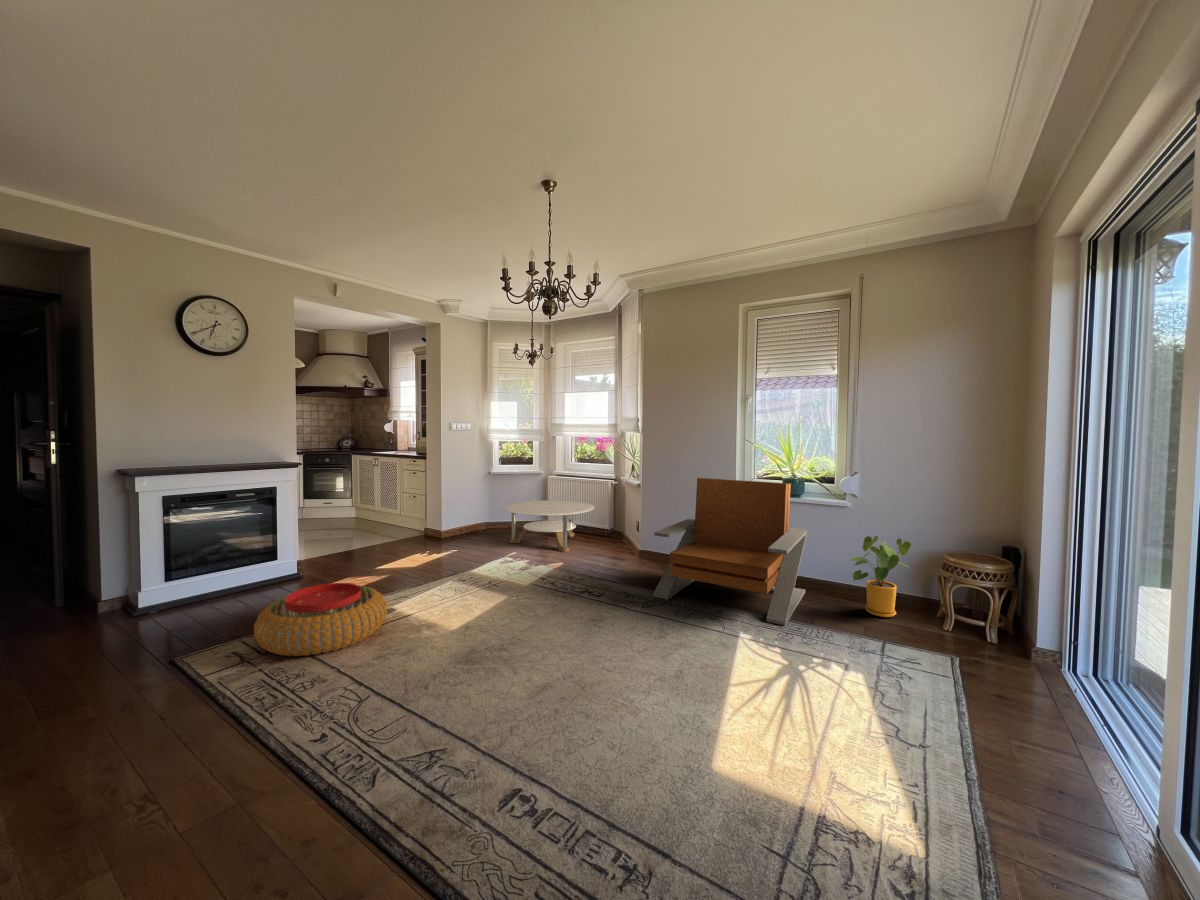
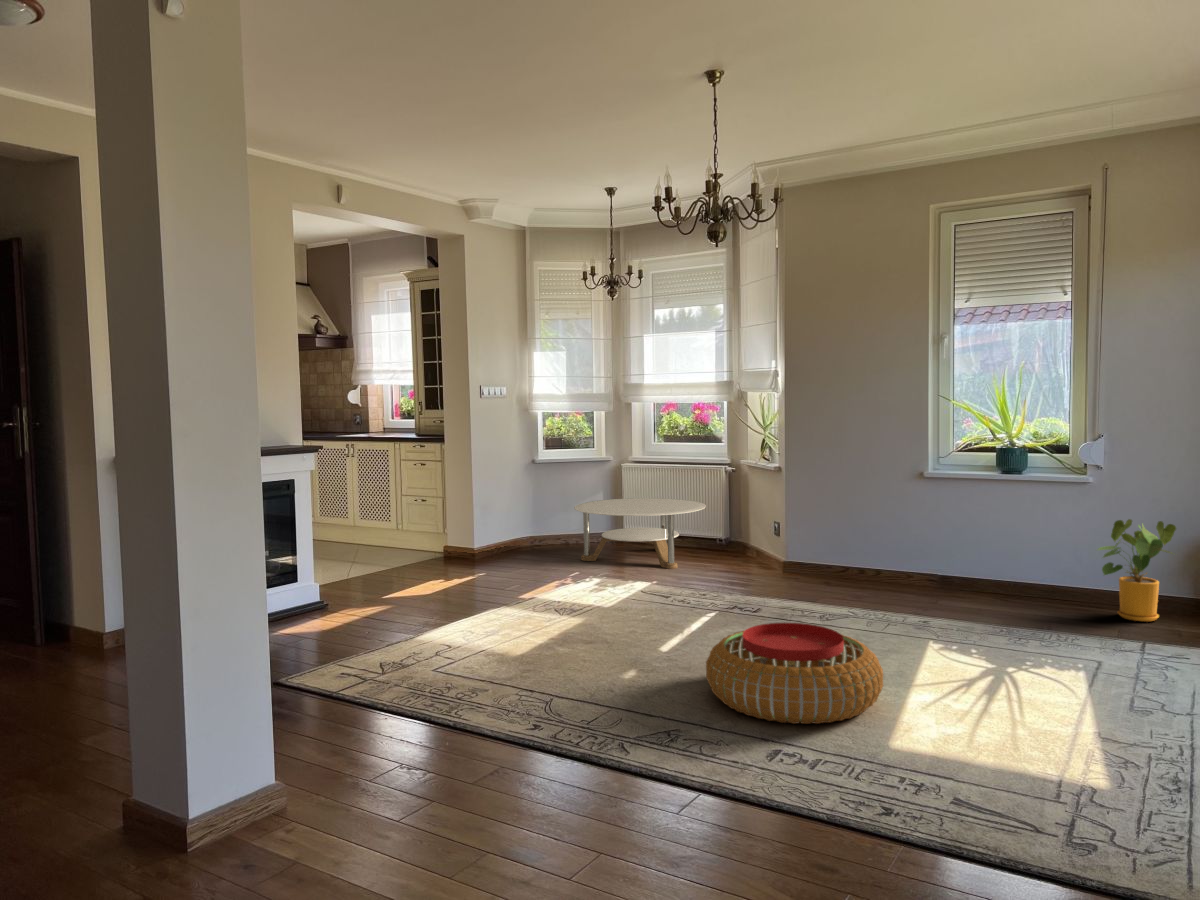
lounge chair: present [653,478,808,626] -> none [832,452,1035,633]
pouf: present [254,583,387,656] -> present [706,623,883,724]

